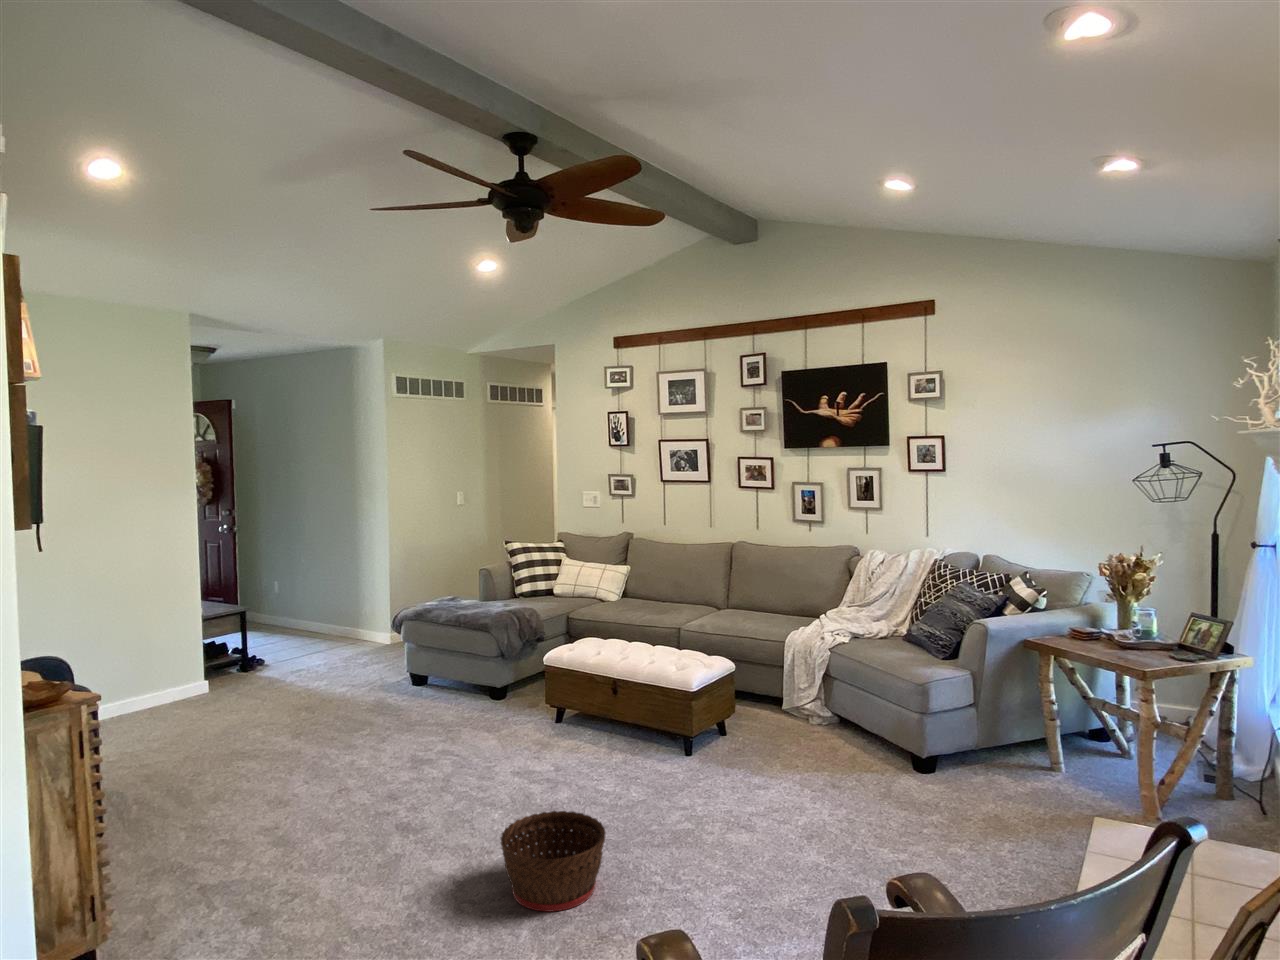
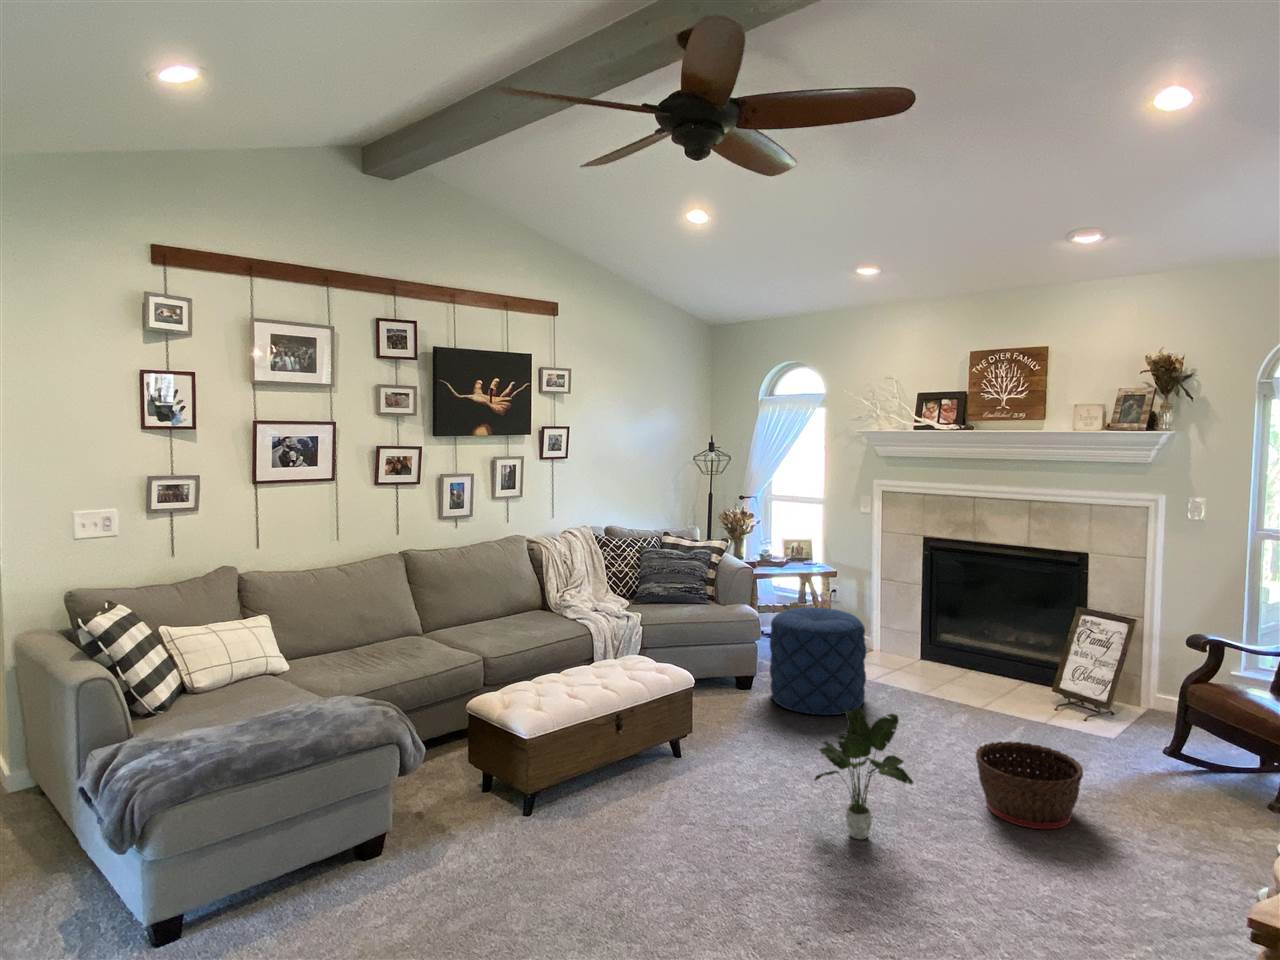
pouf: none [782,679,906,825] -> present [770,607,866,715]
potted plant: none [480,697,553,811] -> present [814,707,913,839]

